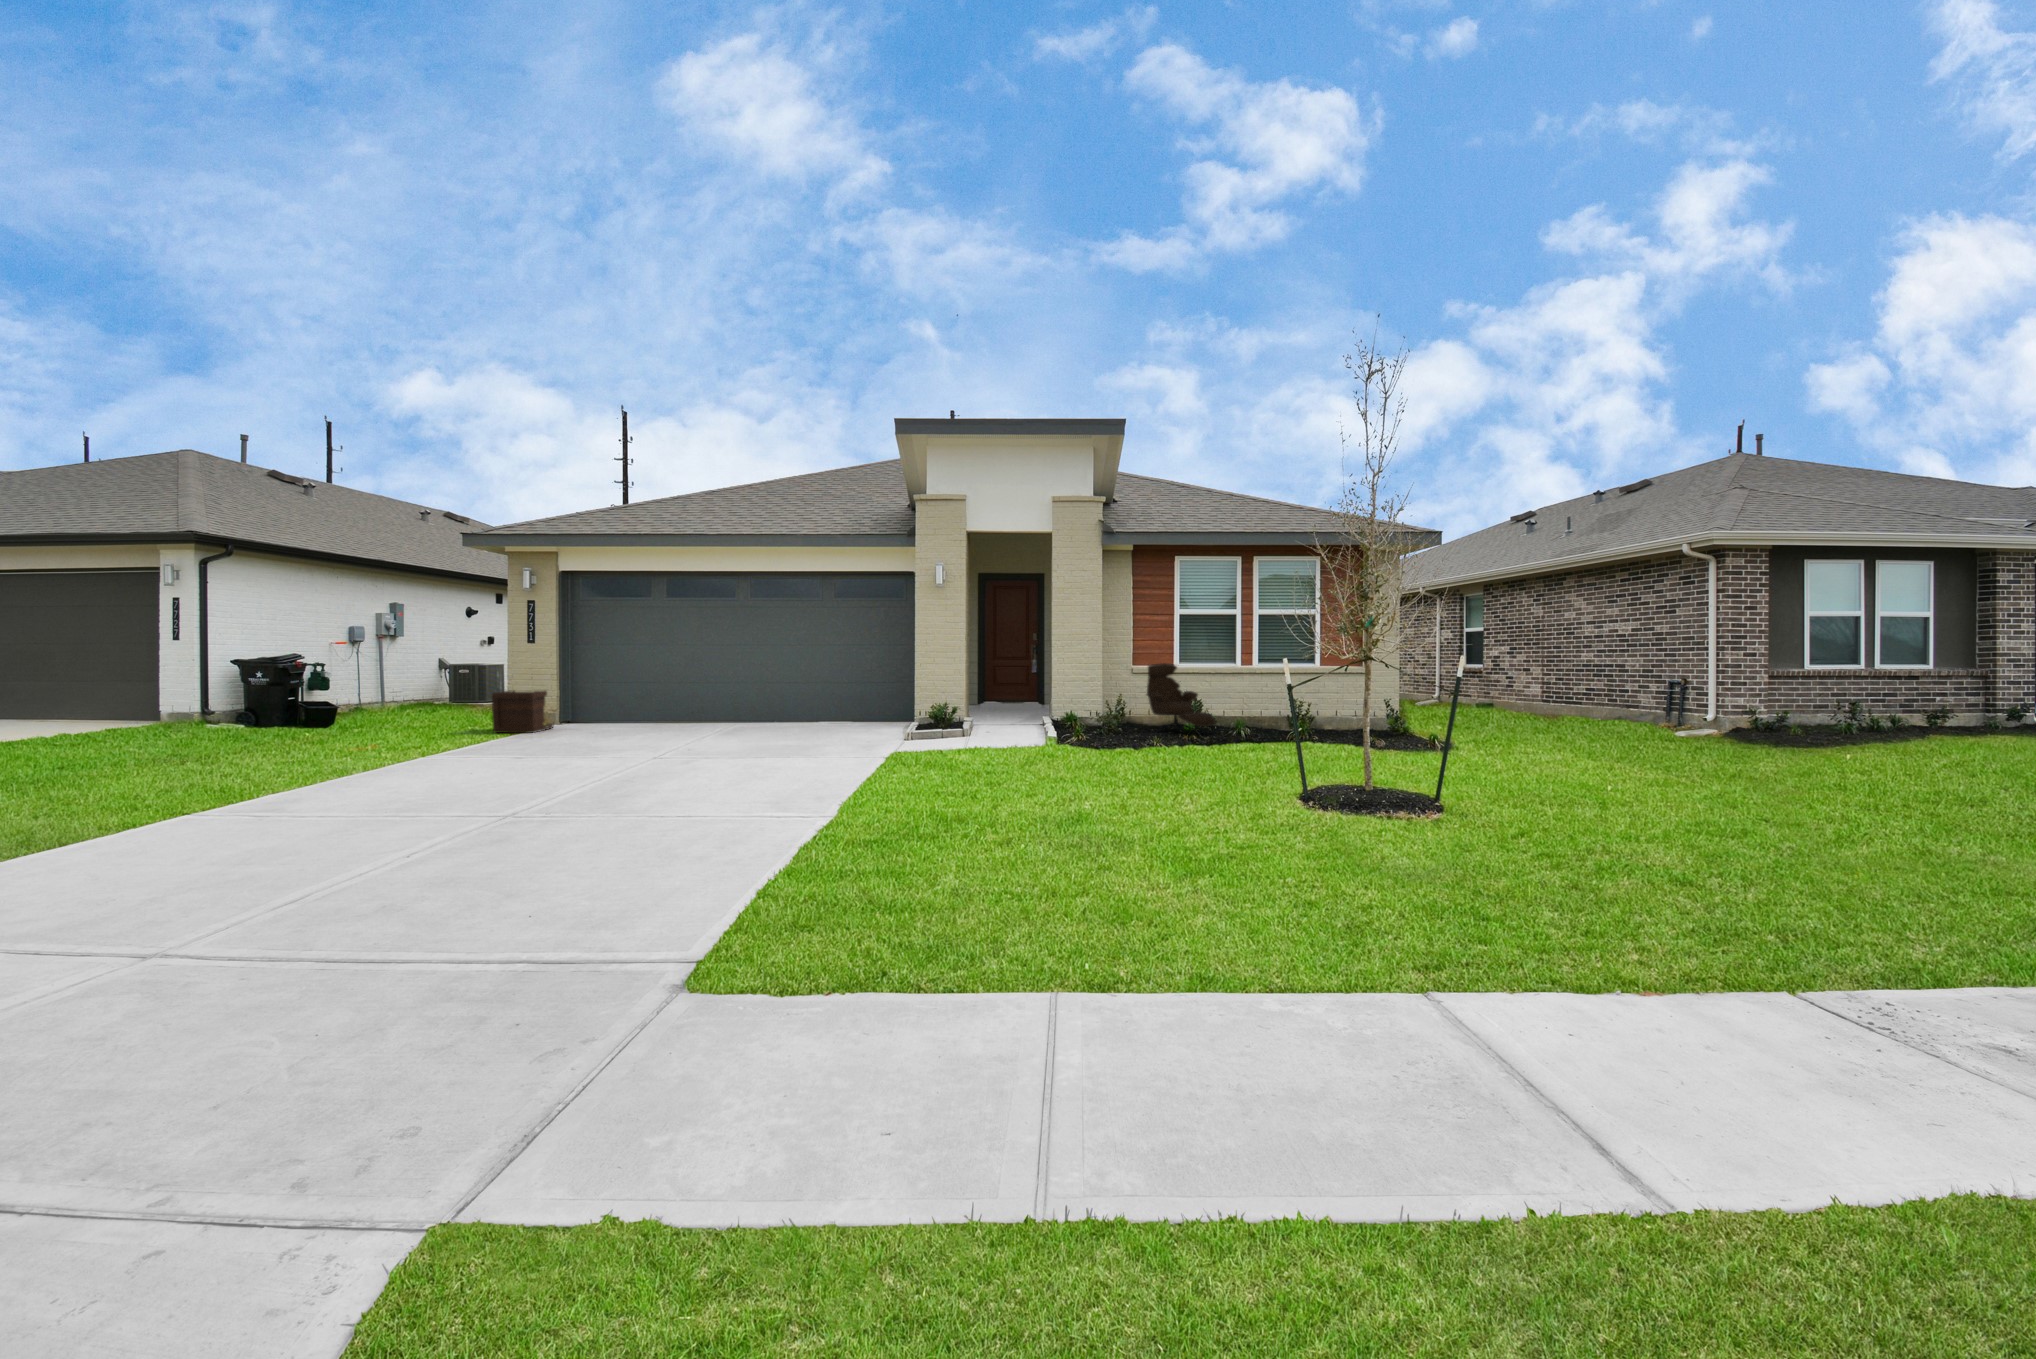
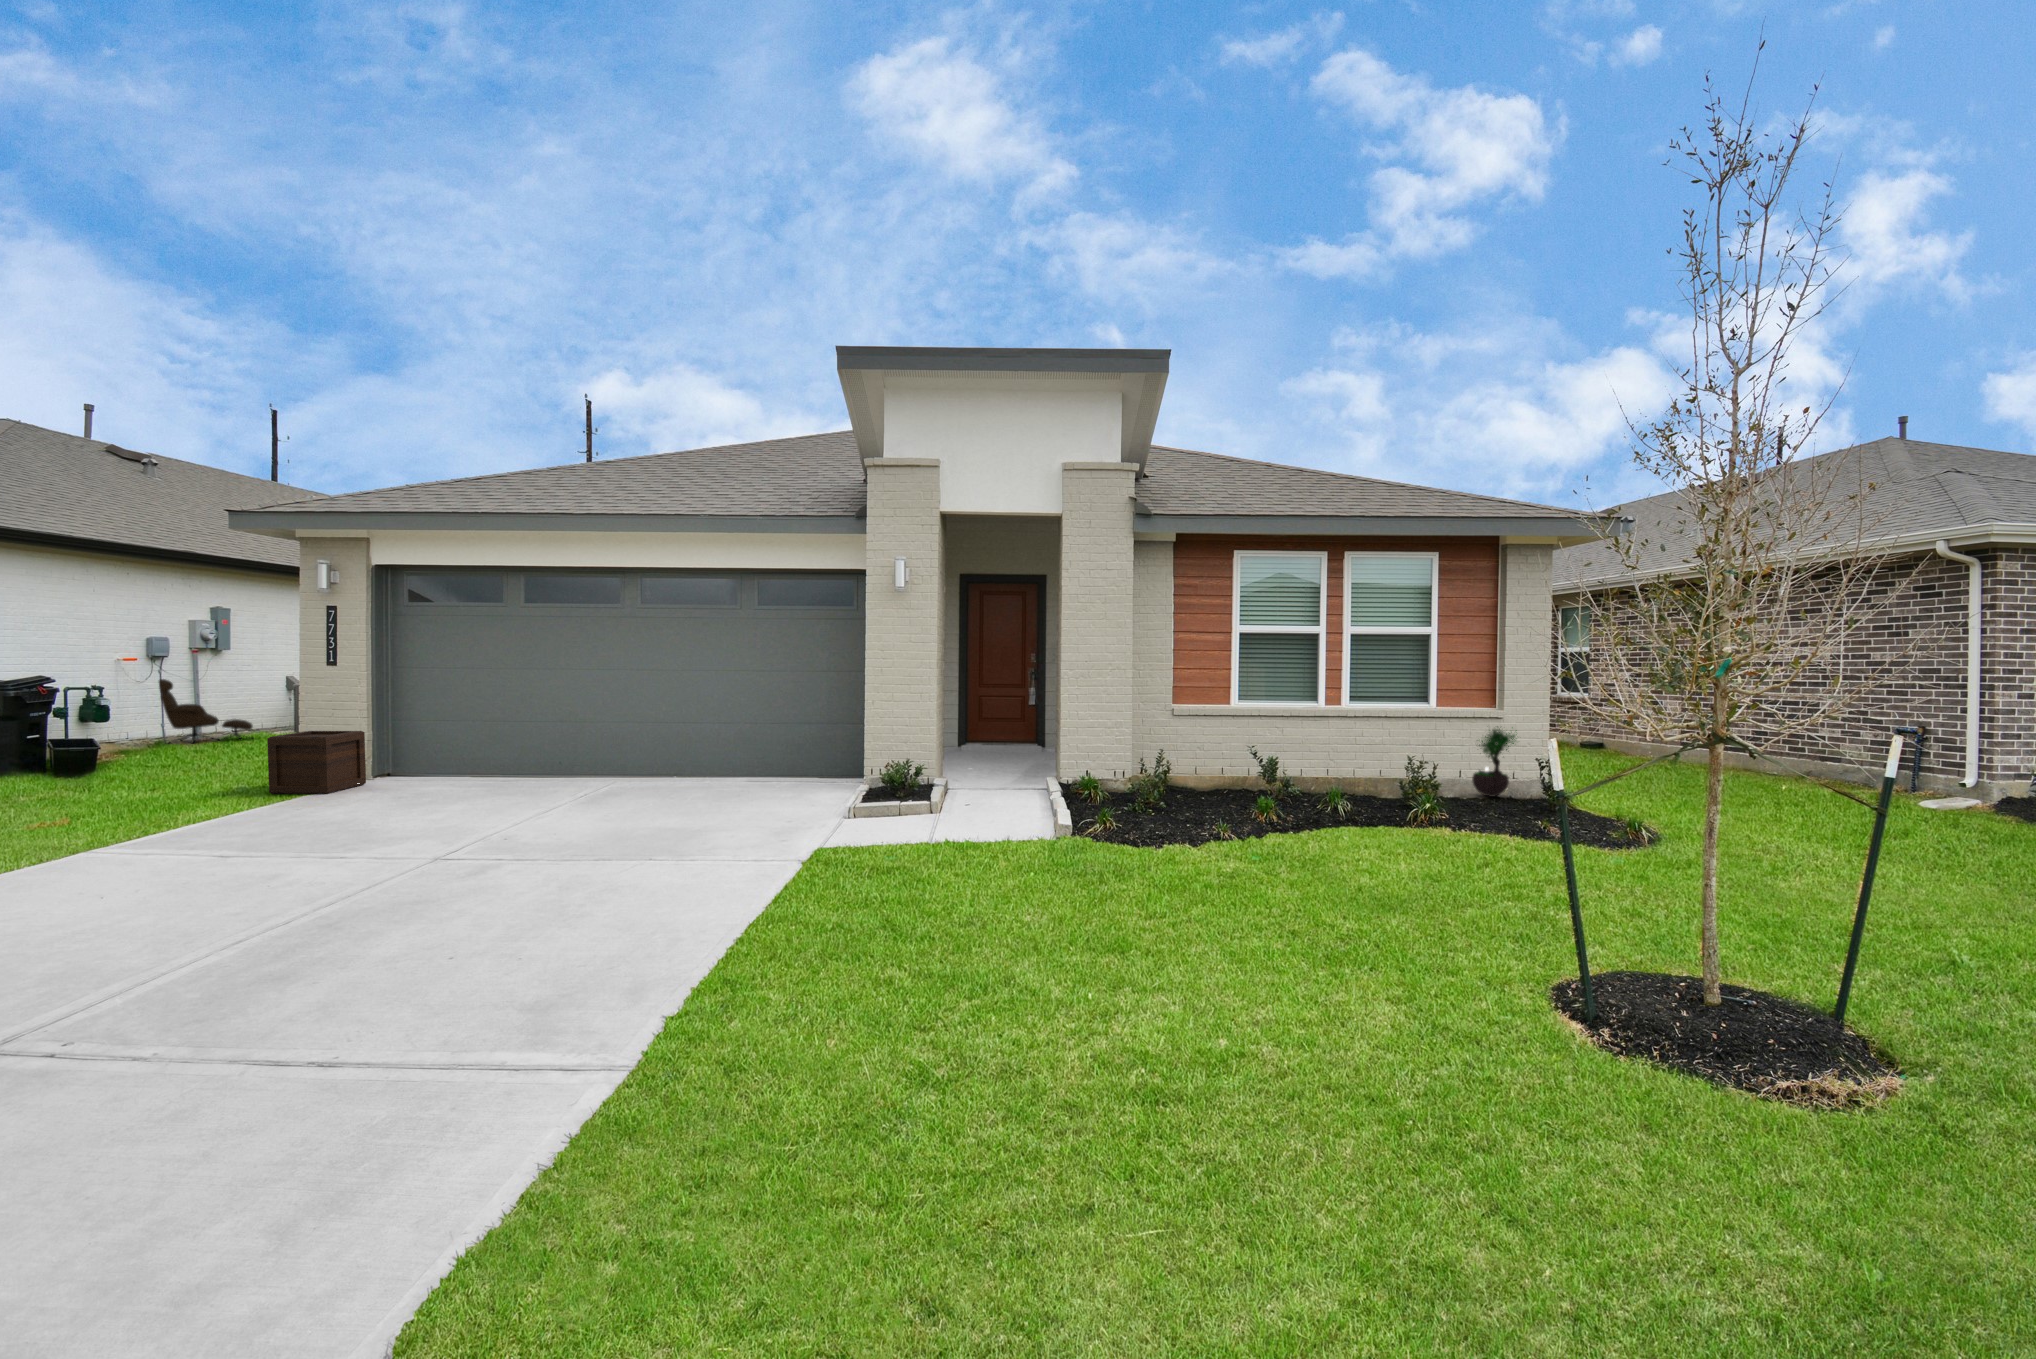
lounge chair: present [1147,663,1216,733] -> present [159,679,253,743]
potted tree: none [1347,675,1379,730] -> present [1472,726,1517,796]

